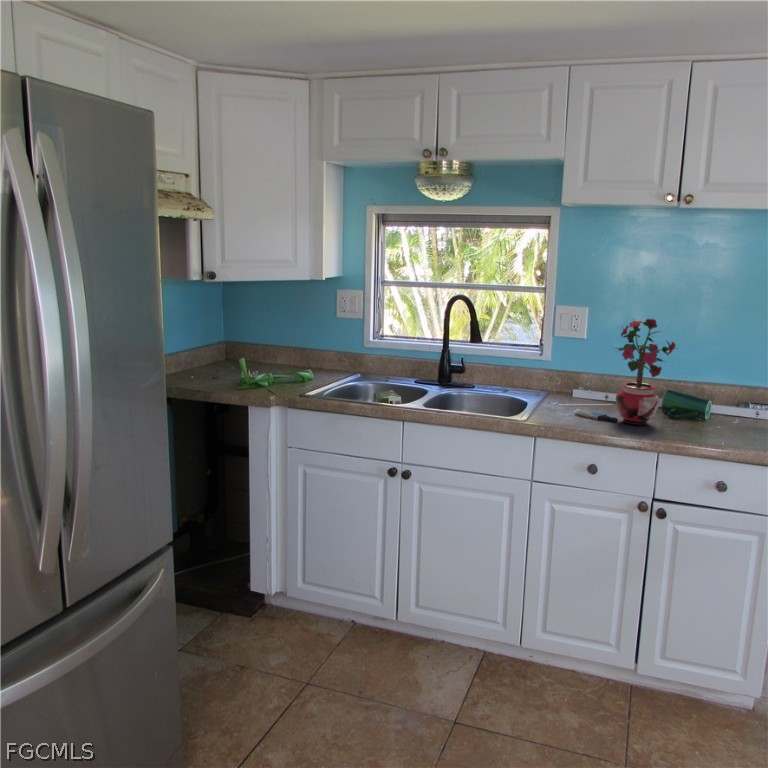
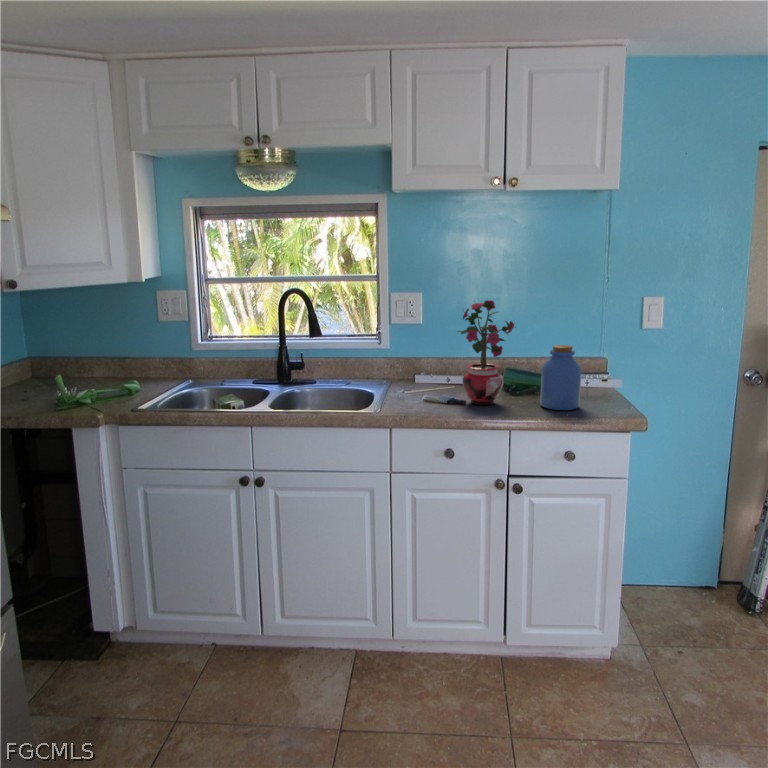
jar: none [697,370,746,439] -> present [540,345,582,410]

